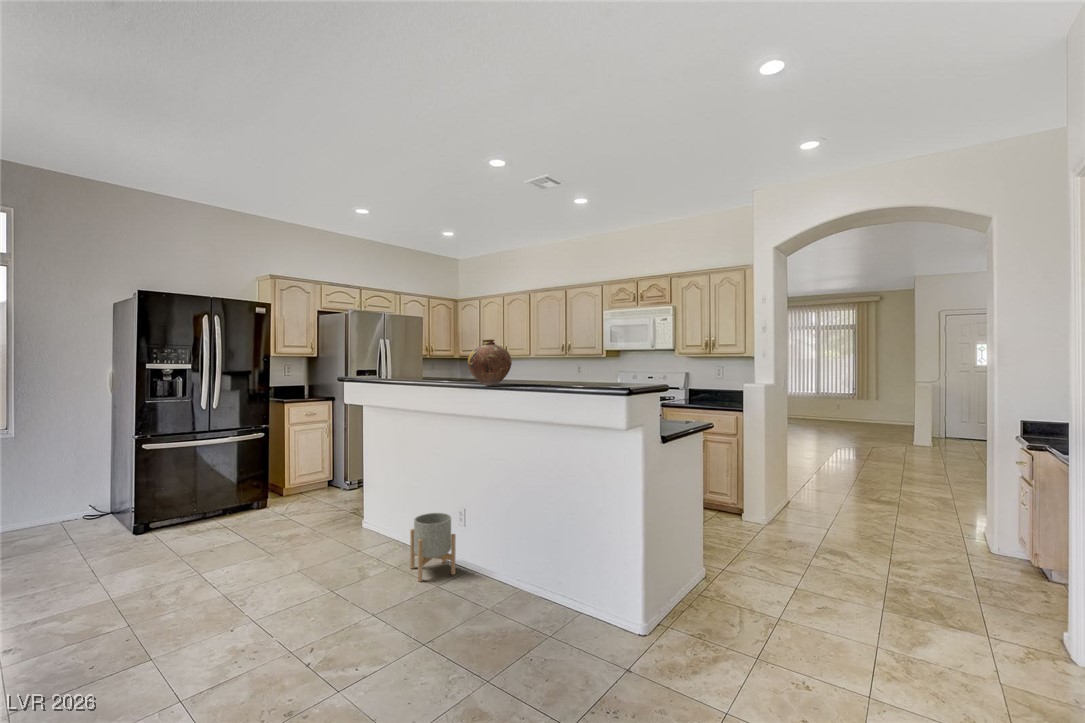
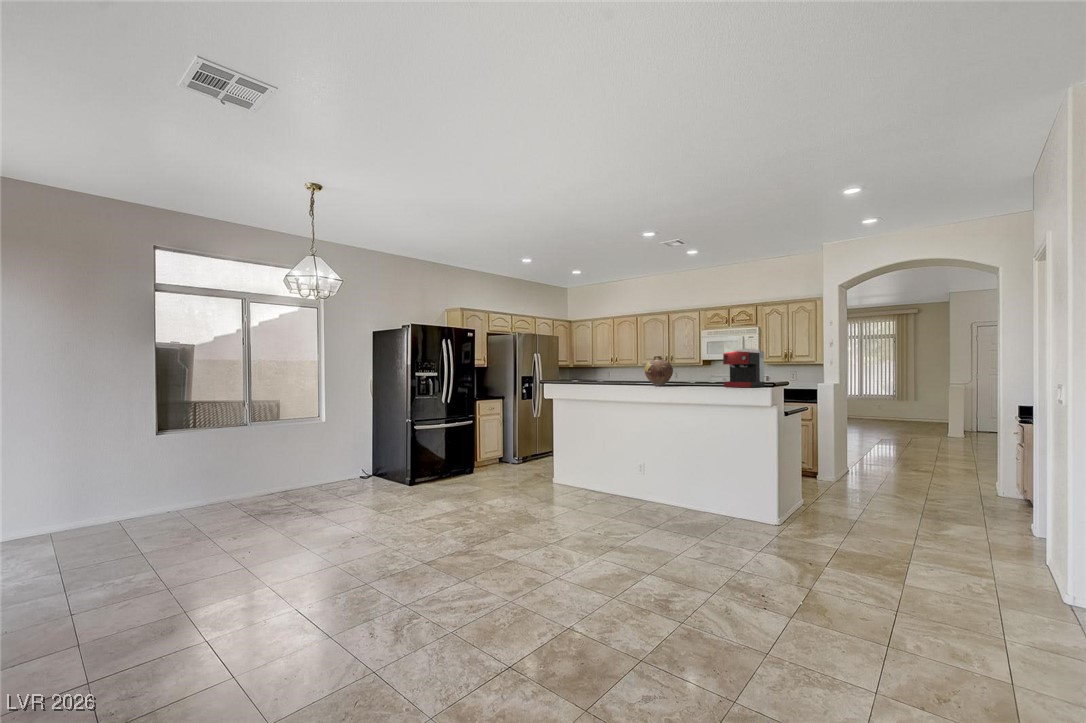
coffee maker: none [573,327,638,391] -> present [723,349,764,387]
planter: present [410,513,456,582] -> none [613,467,645,506]

